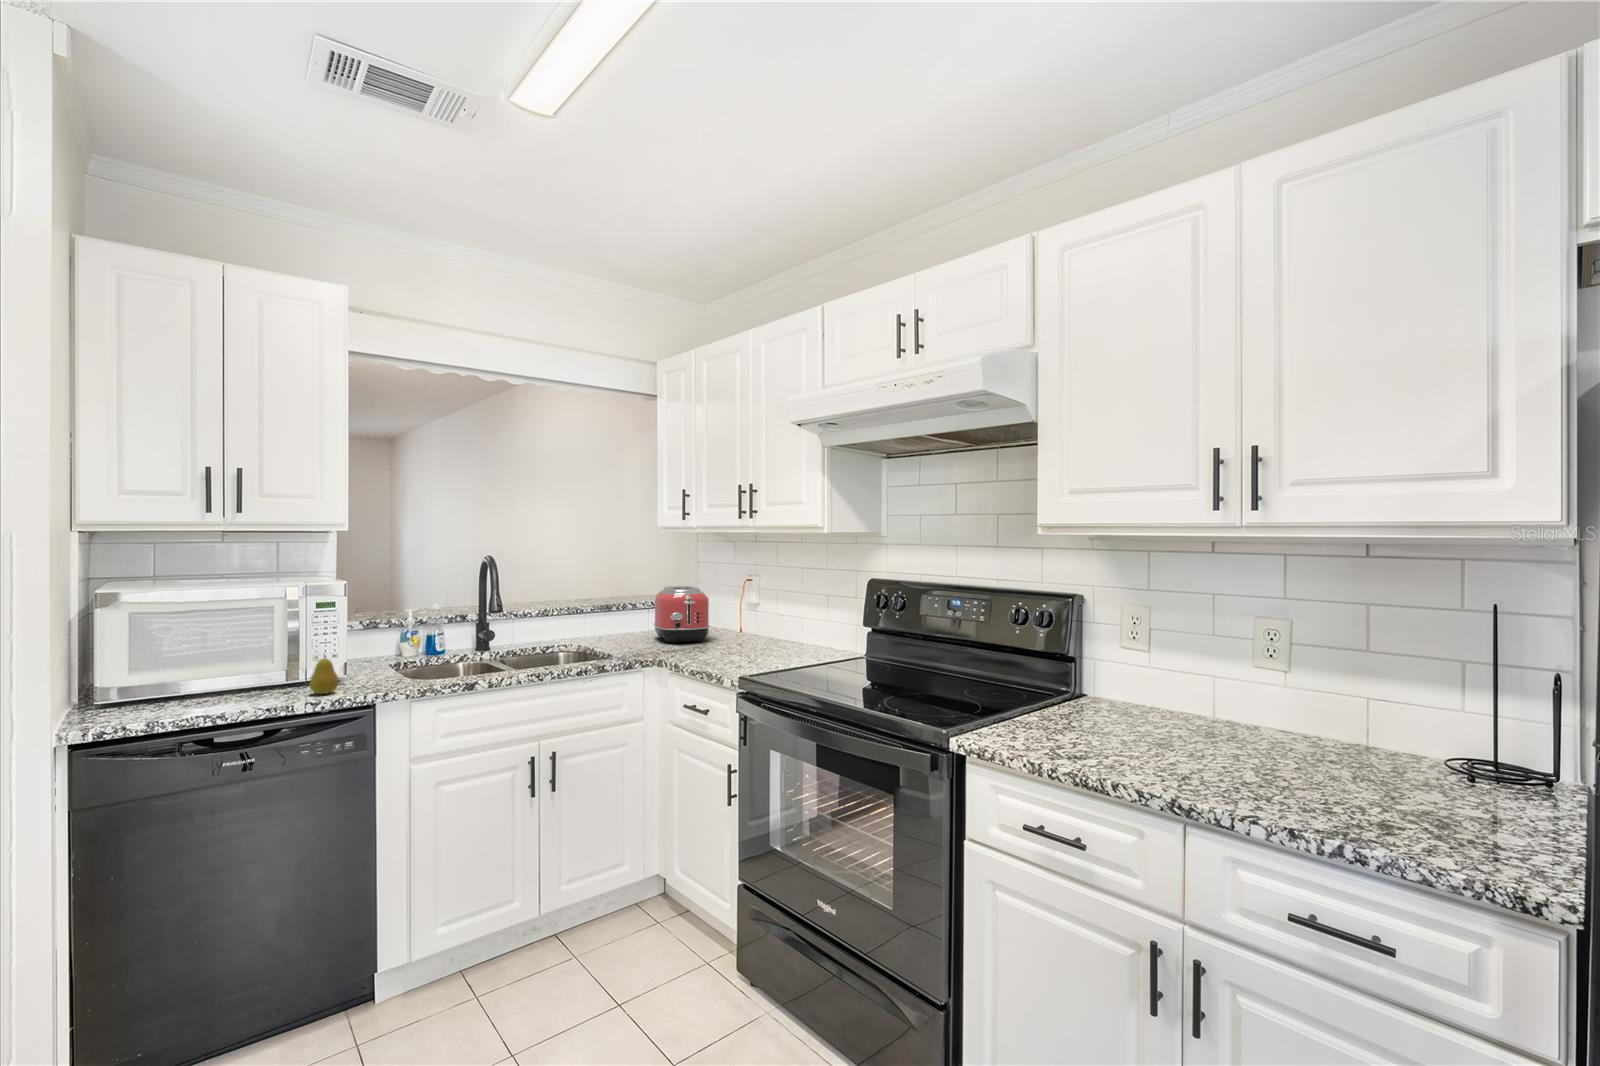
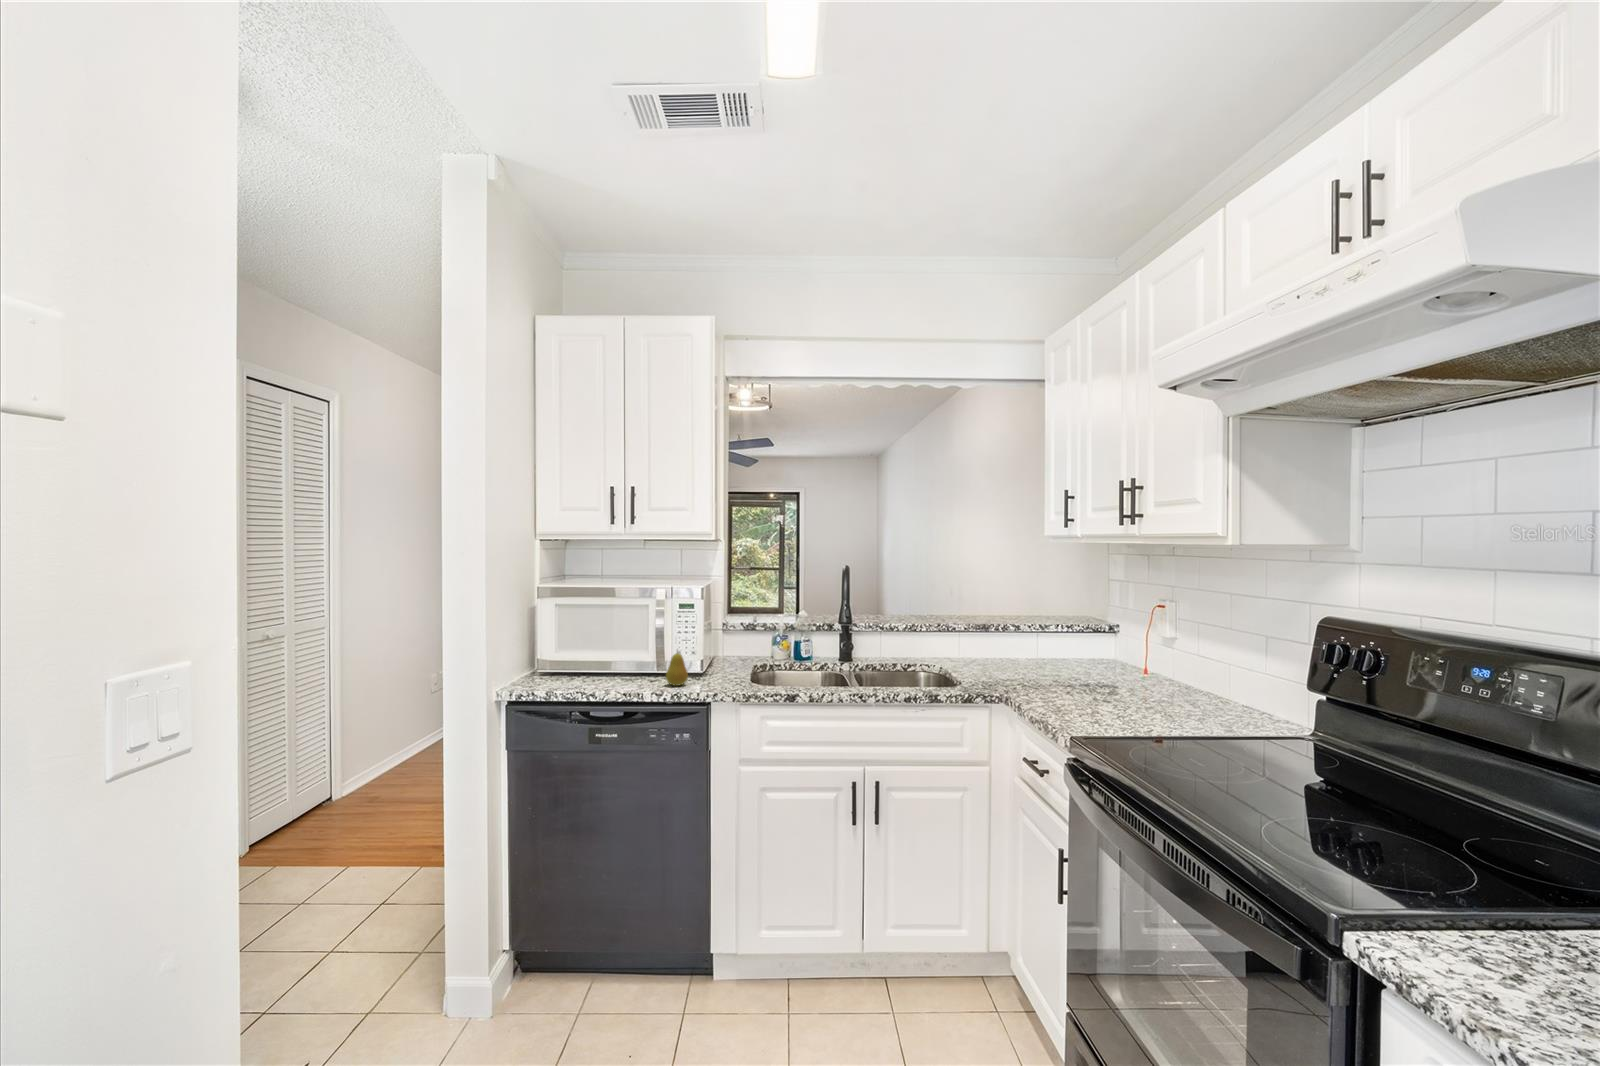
toaster: present [654,586,710,643] -> none [1029,608,1095,679]

